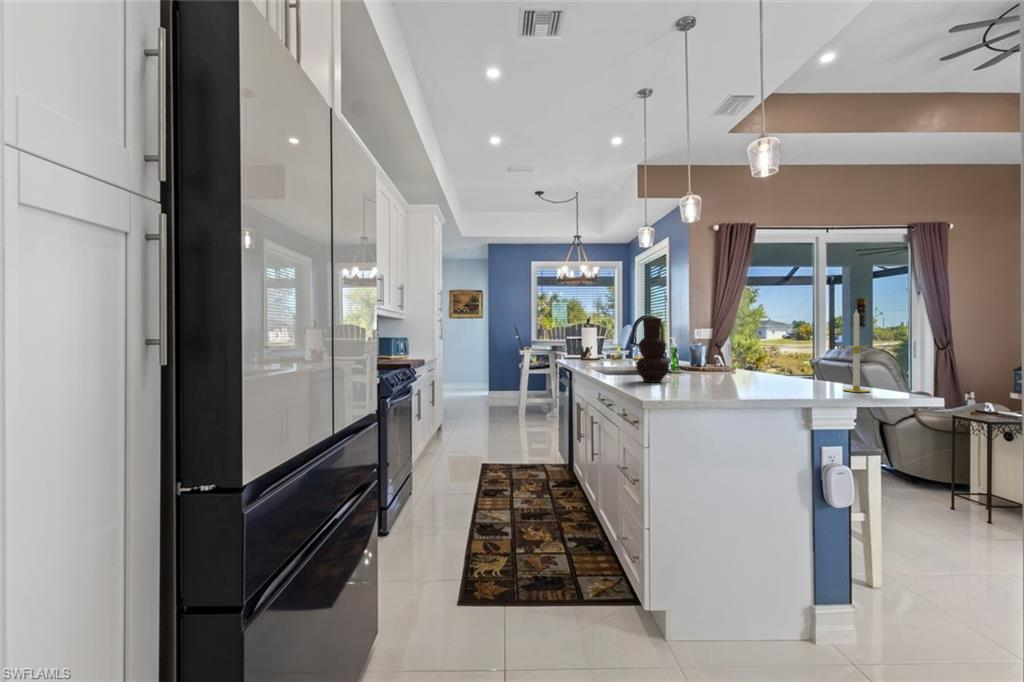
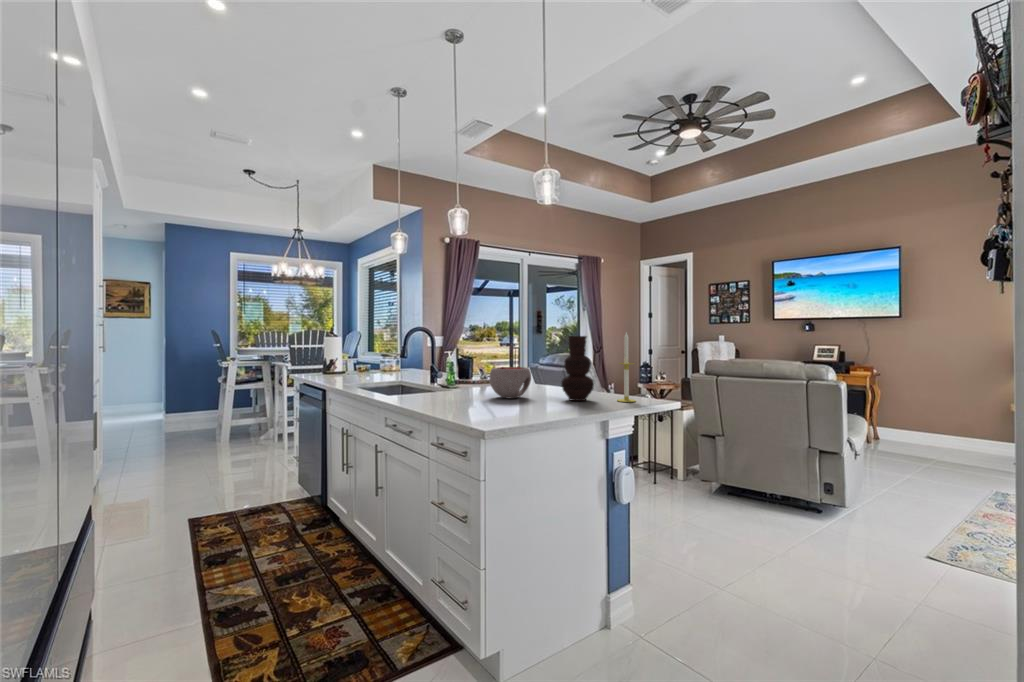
vase: present [636,318,669,382] -> present [561,336,594,401]
bowl: none [694,349,740,382] -> present [489,367,531,398]

